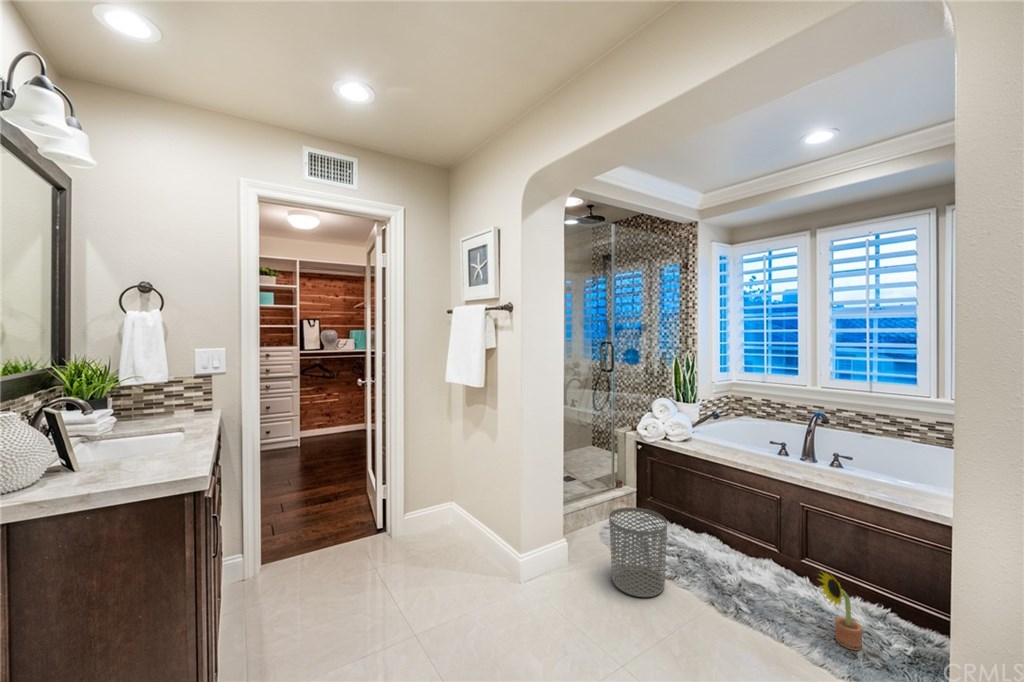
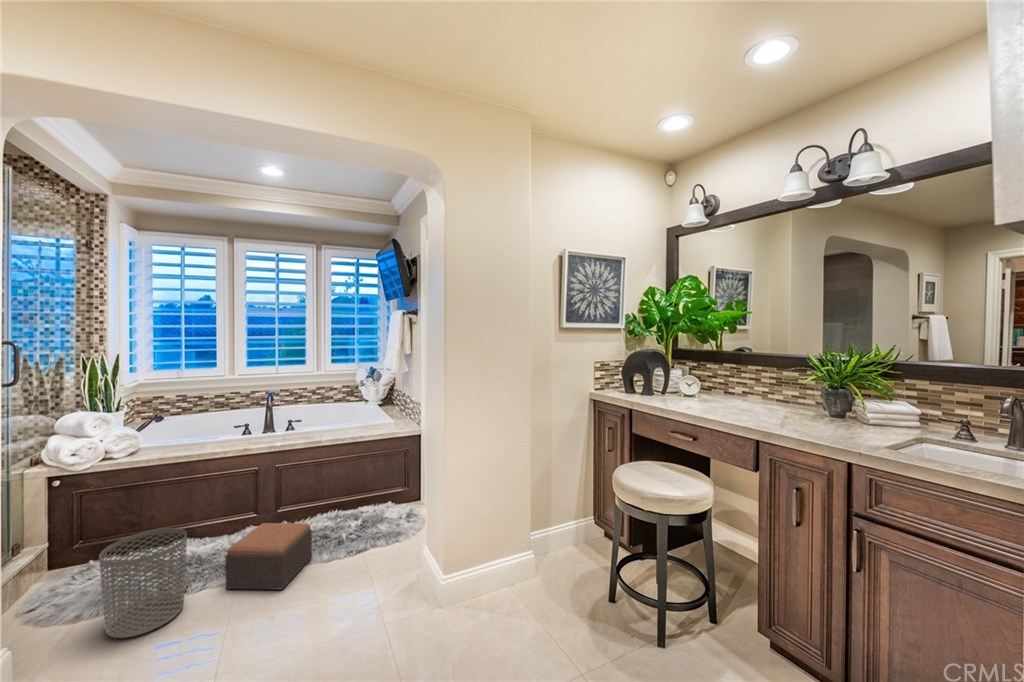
footstool: none [697,560,799,648] -> present [225,523,312,590]
decorative plant: present [818,572,862,650] -> none [314,498,341,544]

